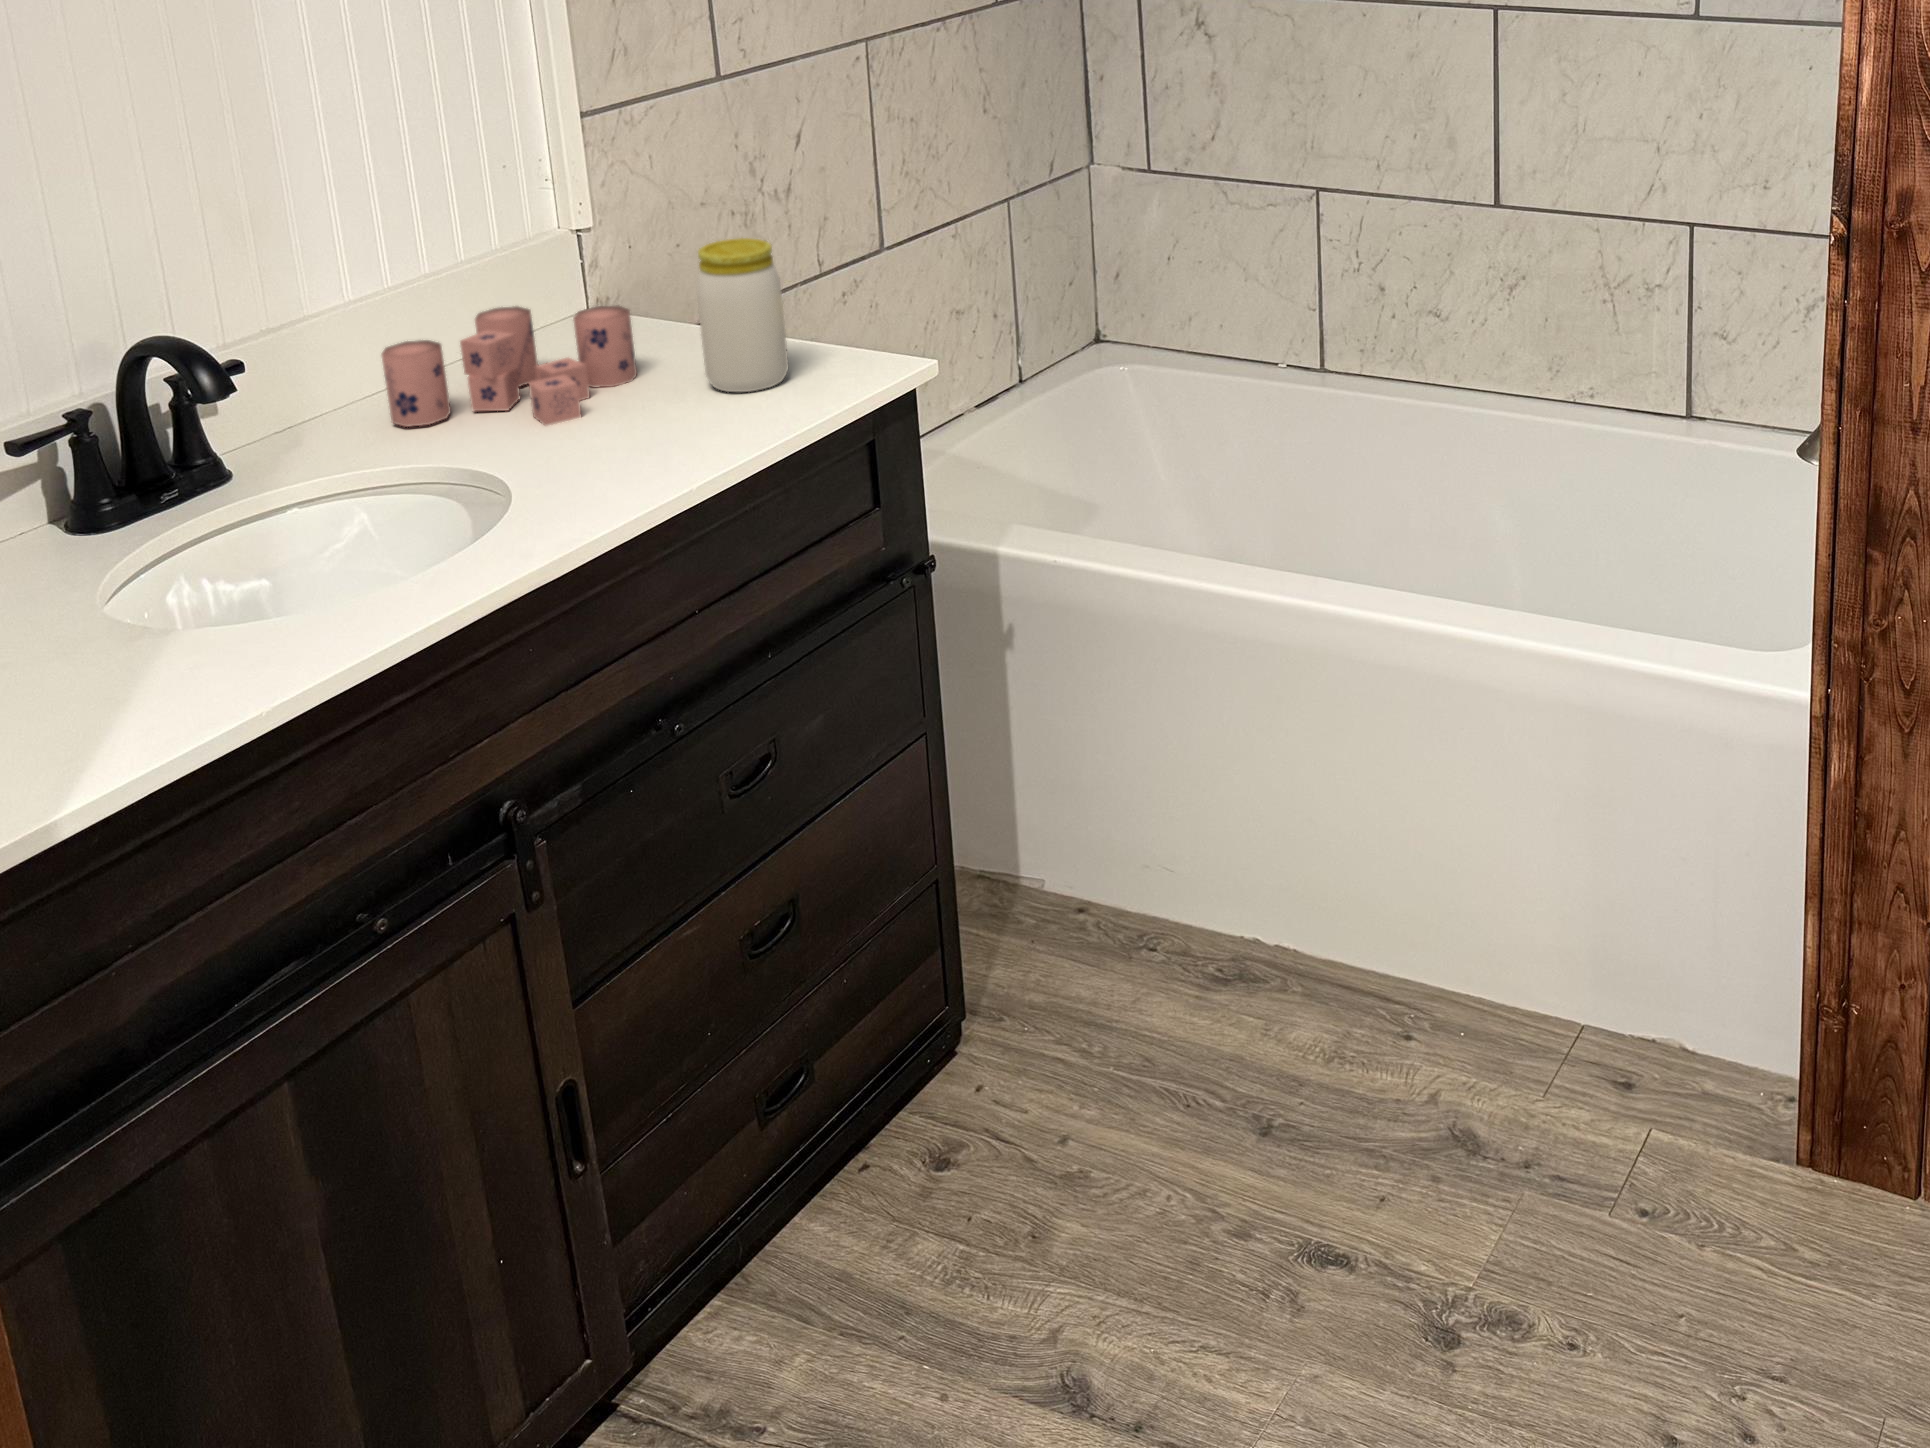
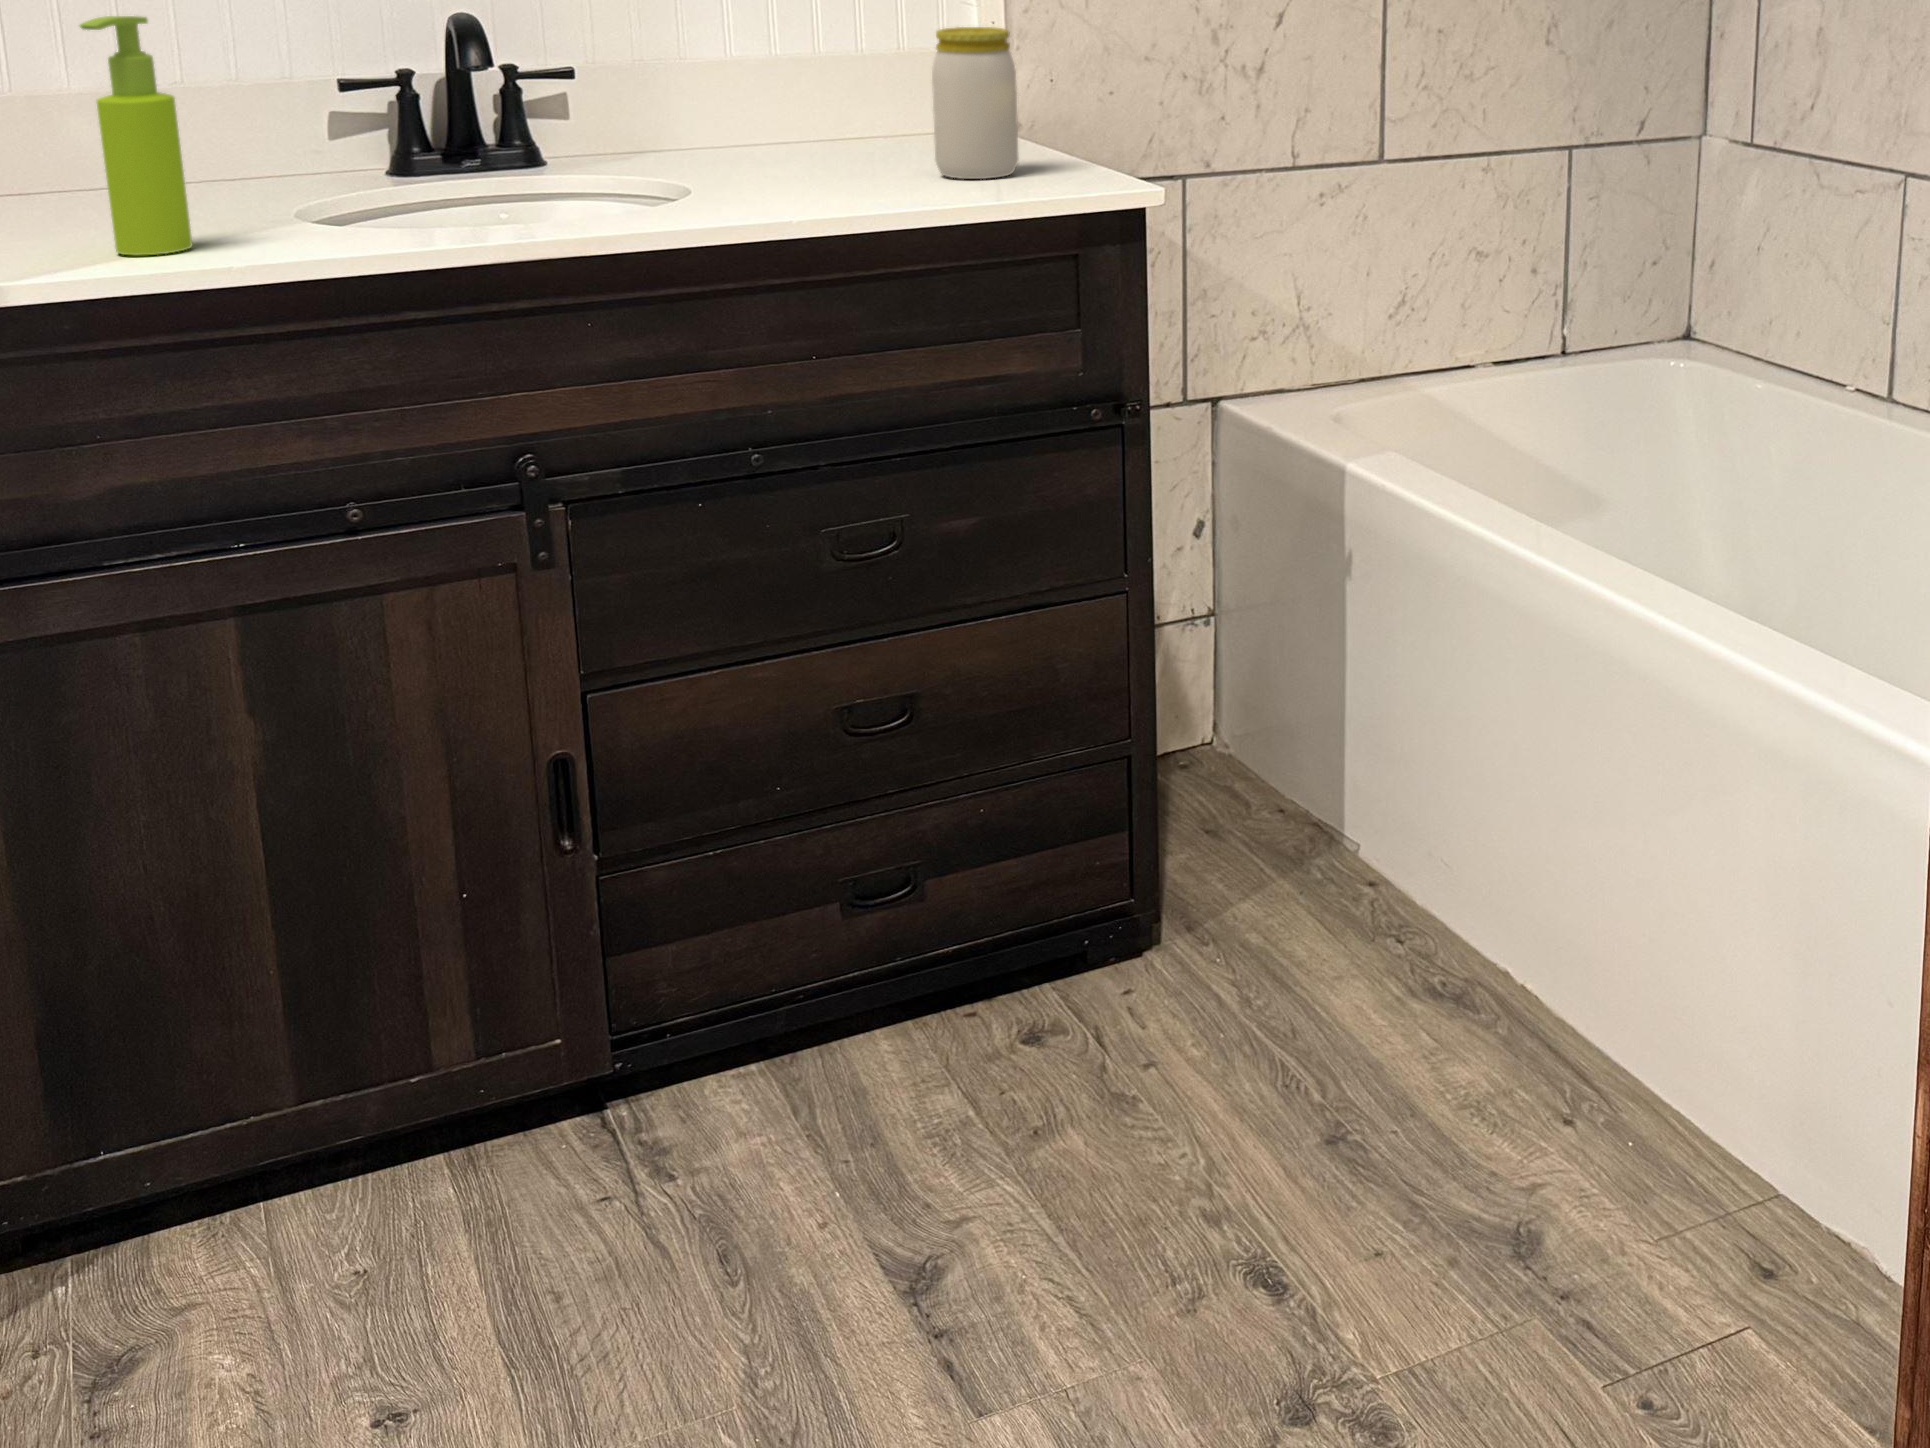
candle: present [382,306,637,427] -> none [686,83,918,177]
soap dispenser: none [52,448,172,716] -> present [80,16,192,255]

